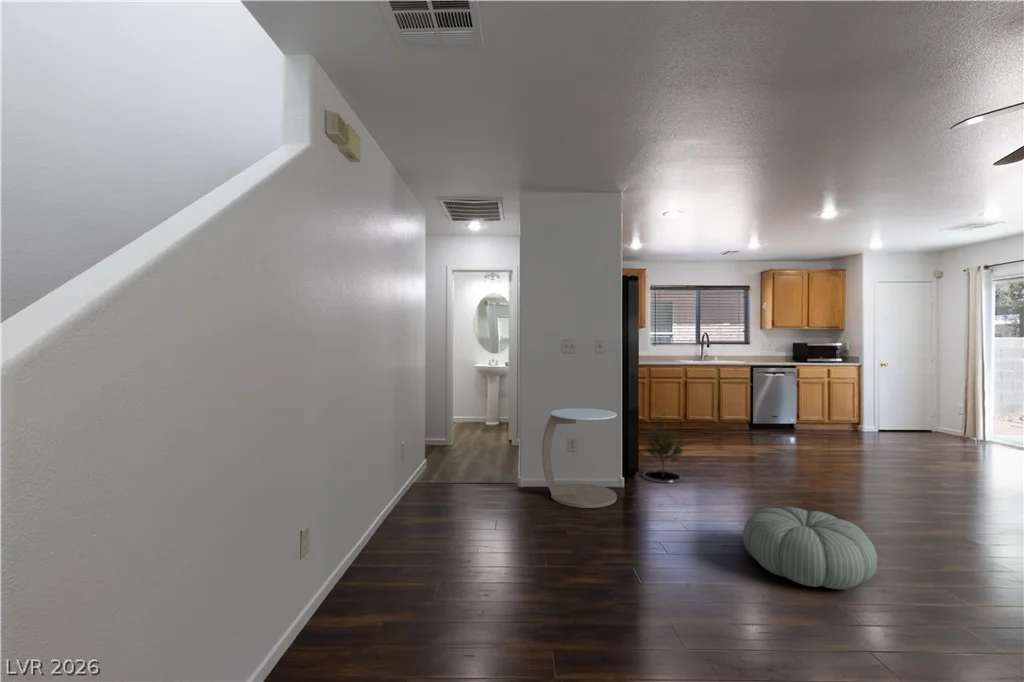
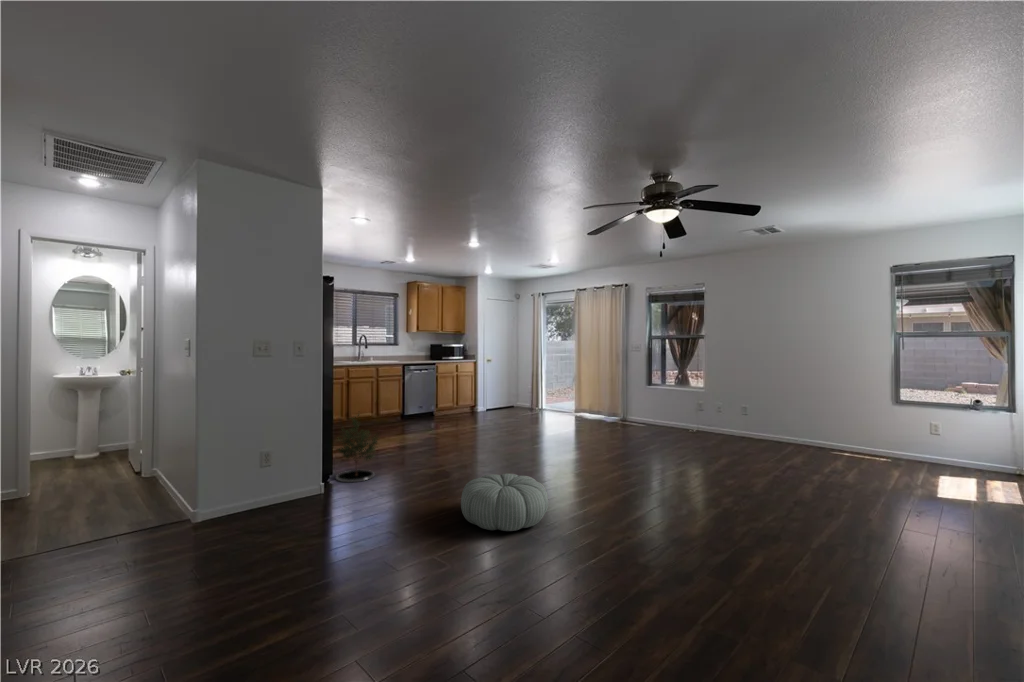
side table: present [542,408,617,508] -> none [235,416,326,528]

